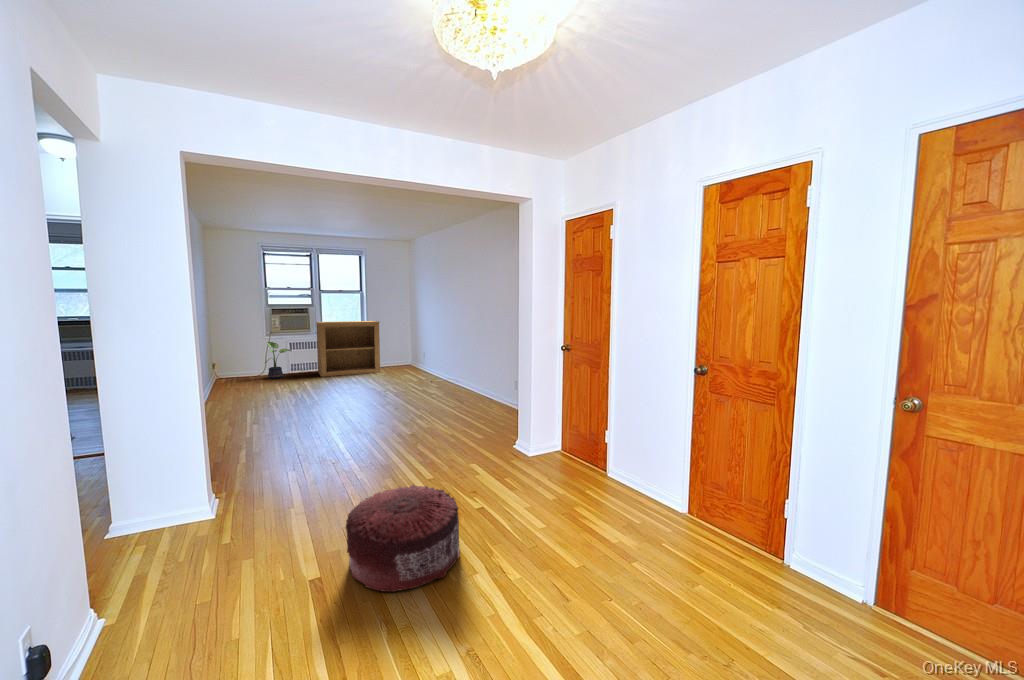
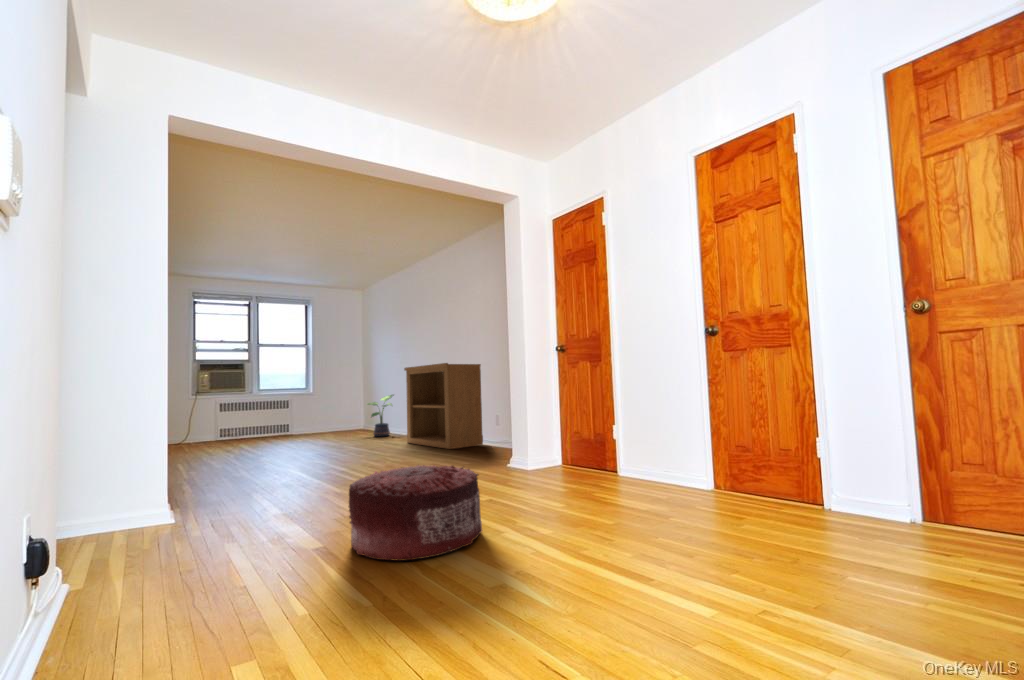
bookshelf: present [316,321,380,377] -> present [404,363,483,449]
potted plant: present [265,342,291,379] -> present [368,395,394,437]

